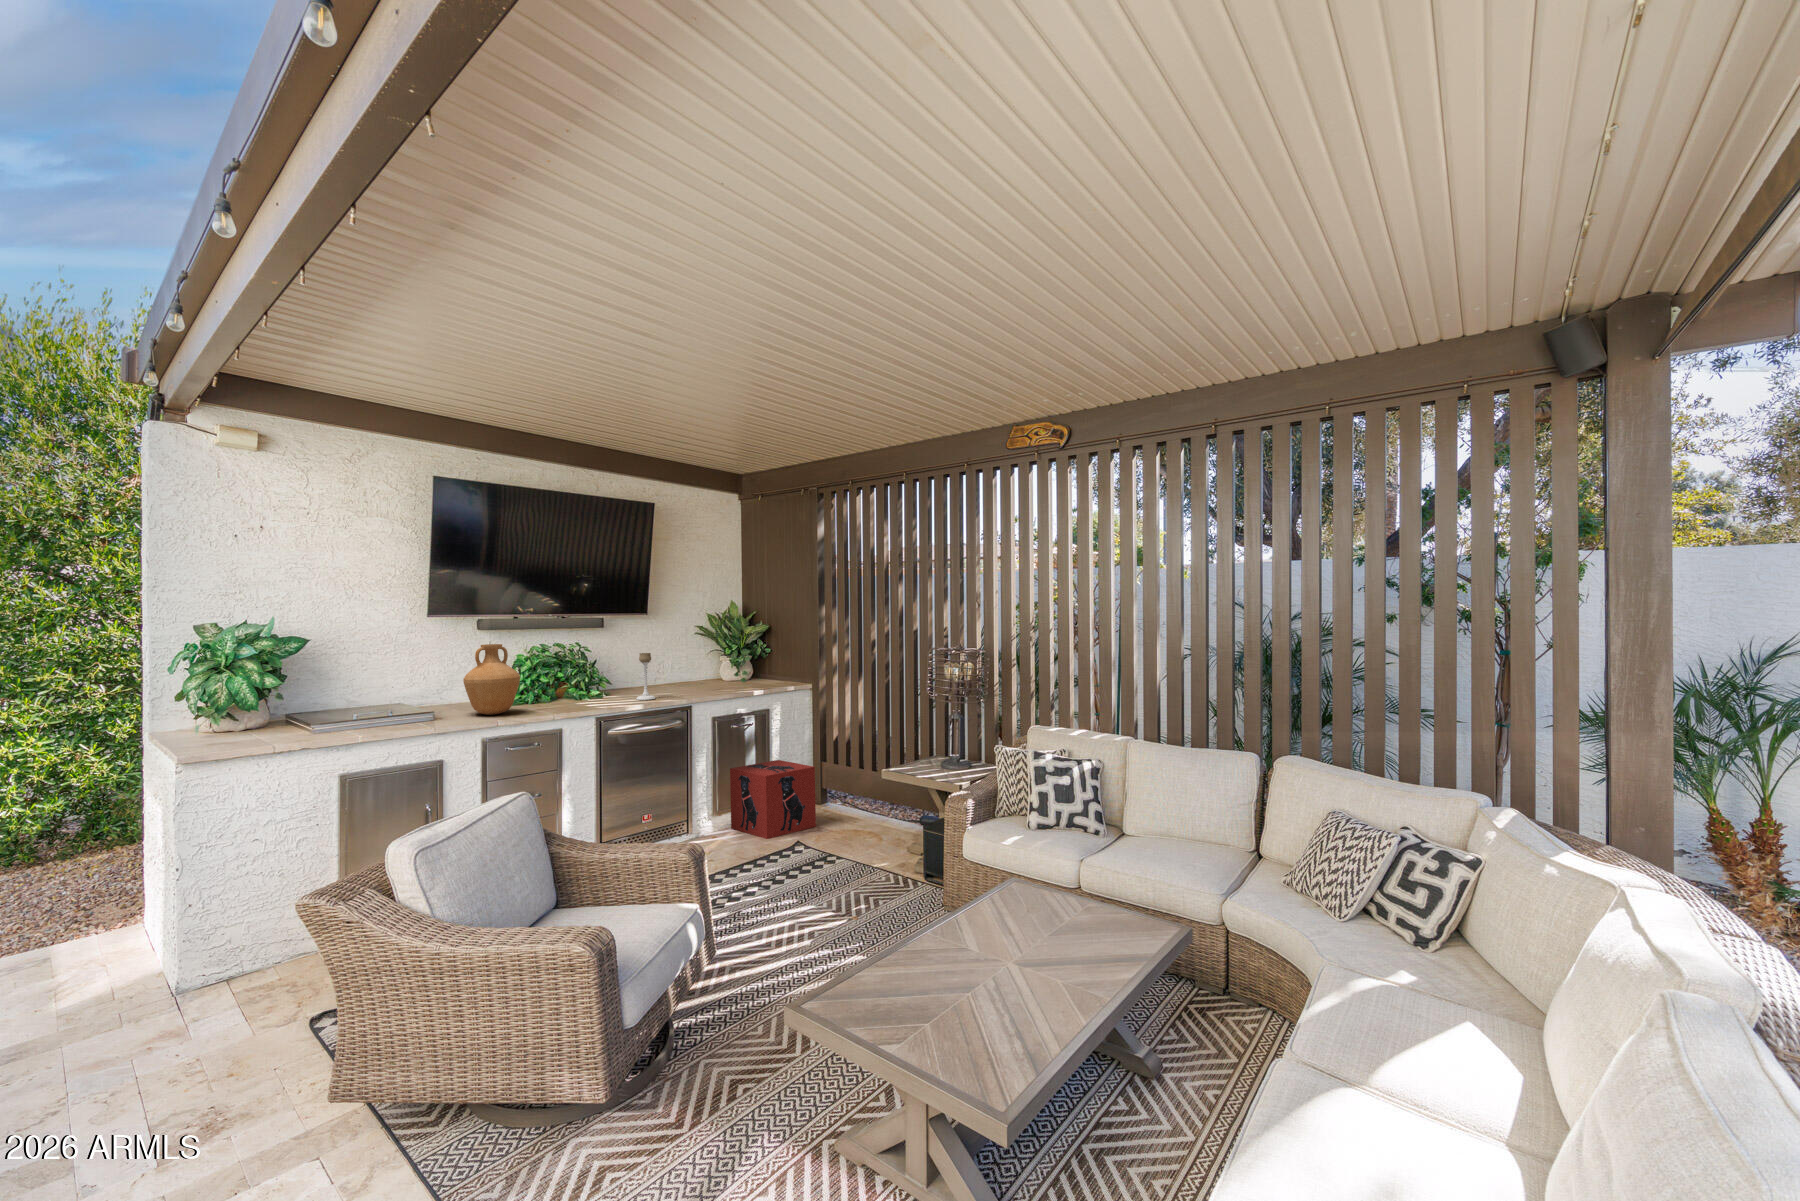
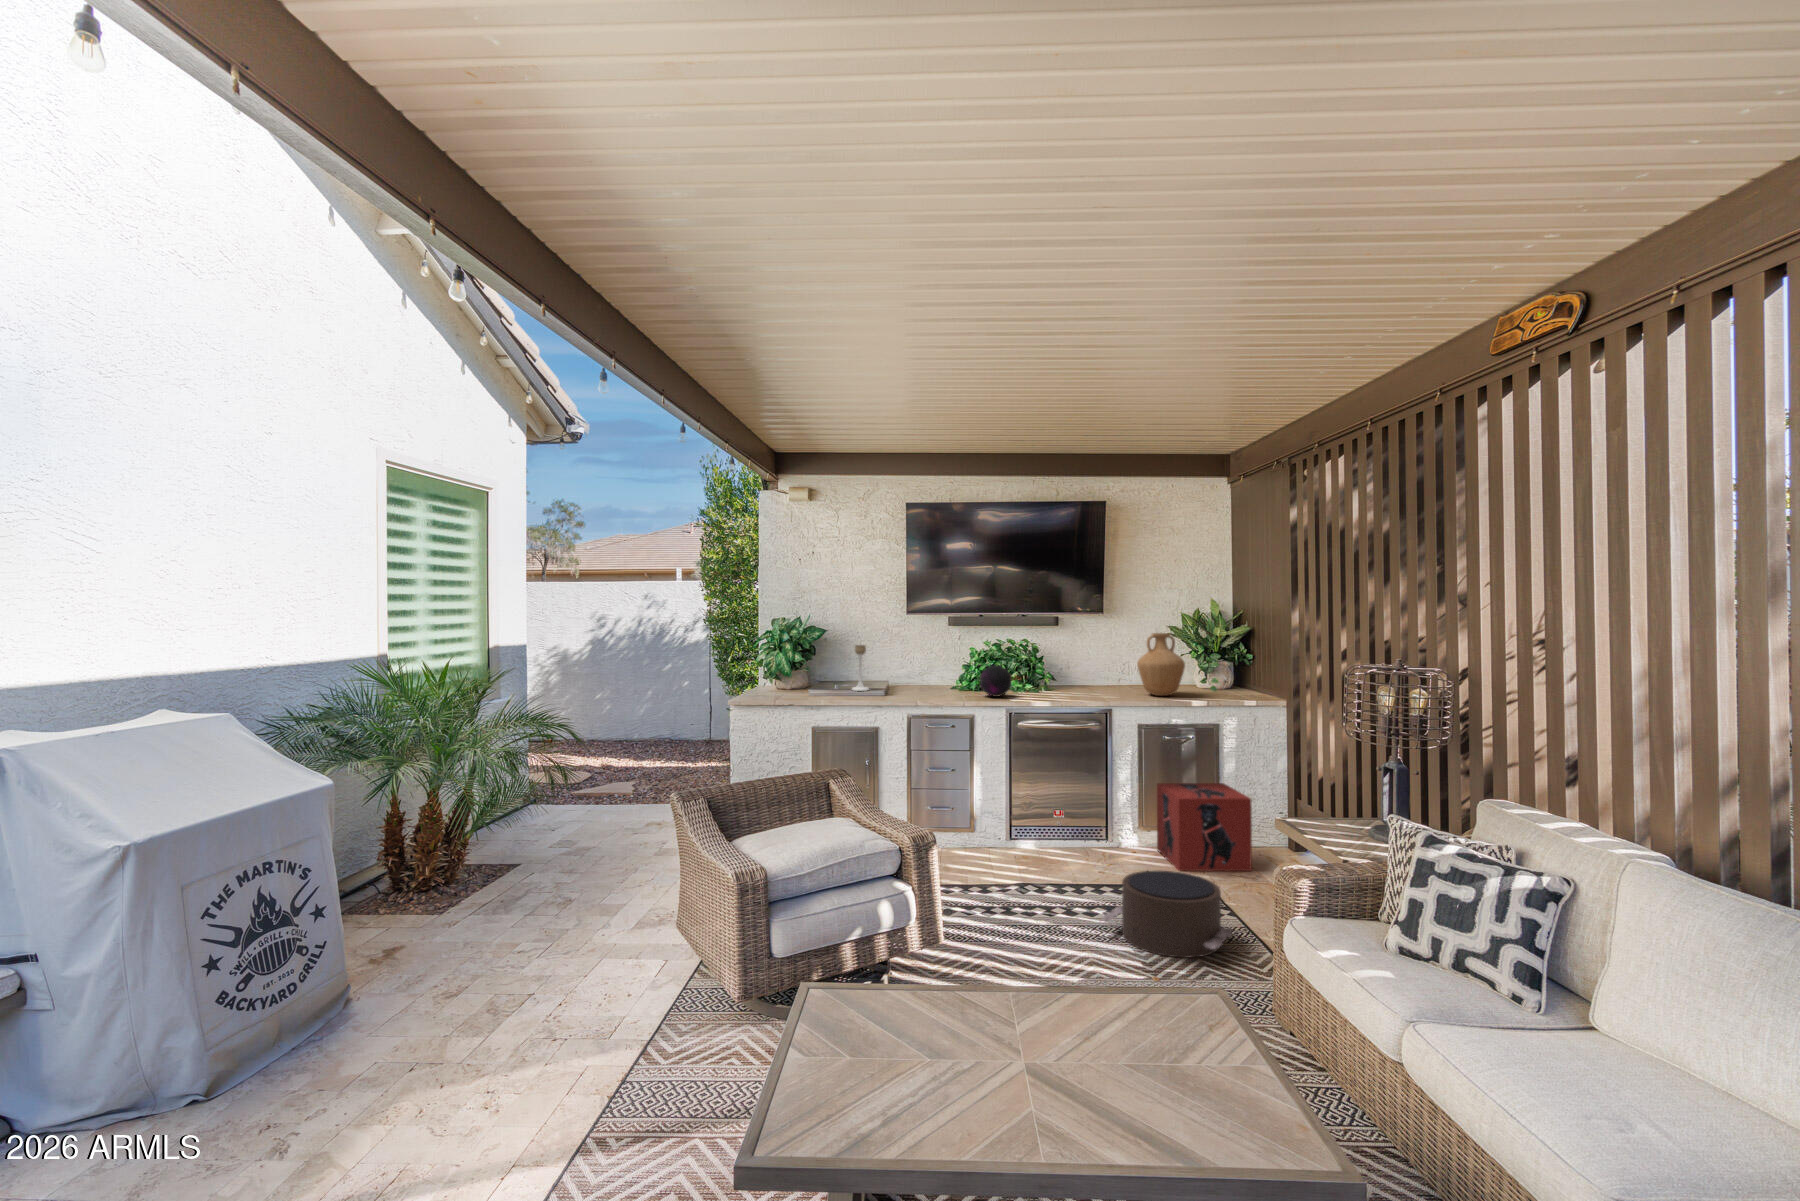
vase: present [463,644,520,715] -> present [1137,633,1185,696]
candle holder: present [637,653,655,700] -> present [852,645,869,691]
decorative orb: none [556,674,590,706] -> present [980,665,1012,697]
pouf: none [770,829,870,896] -> present [1103,871,1233,958]

